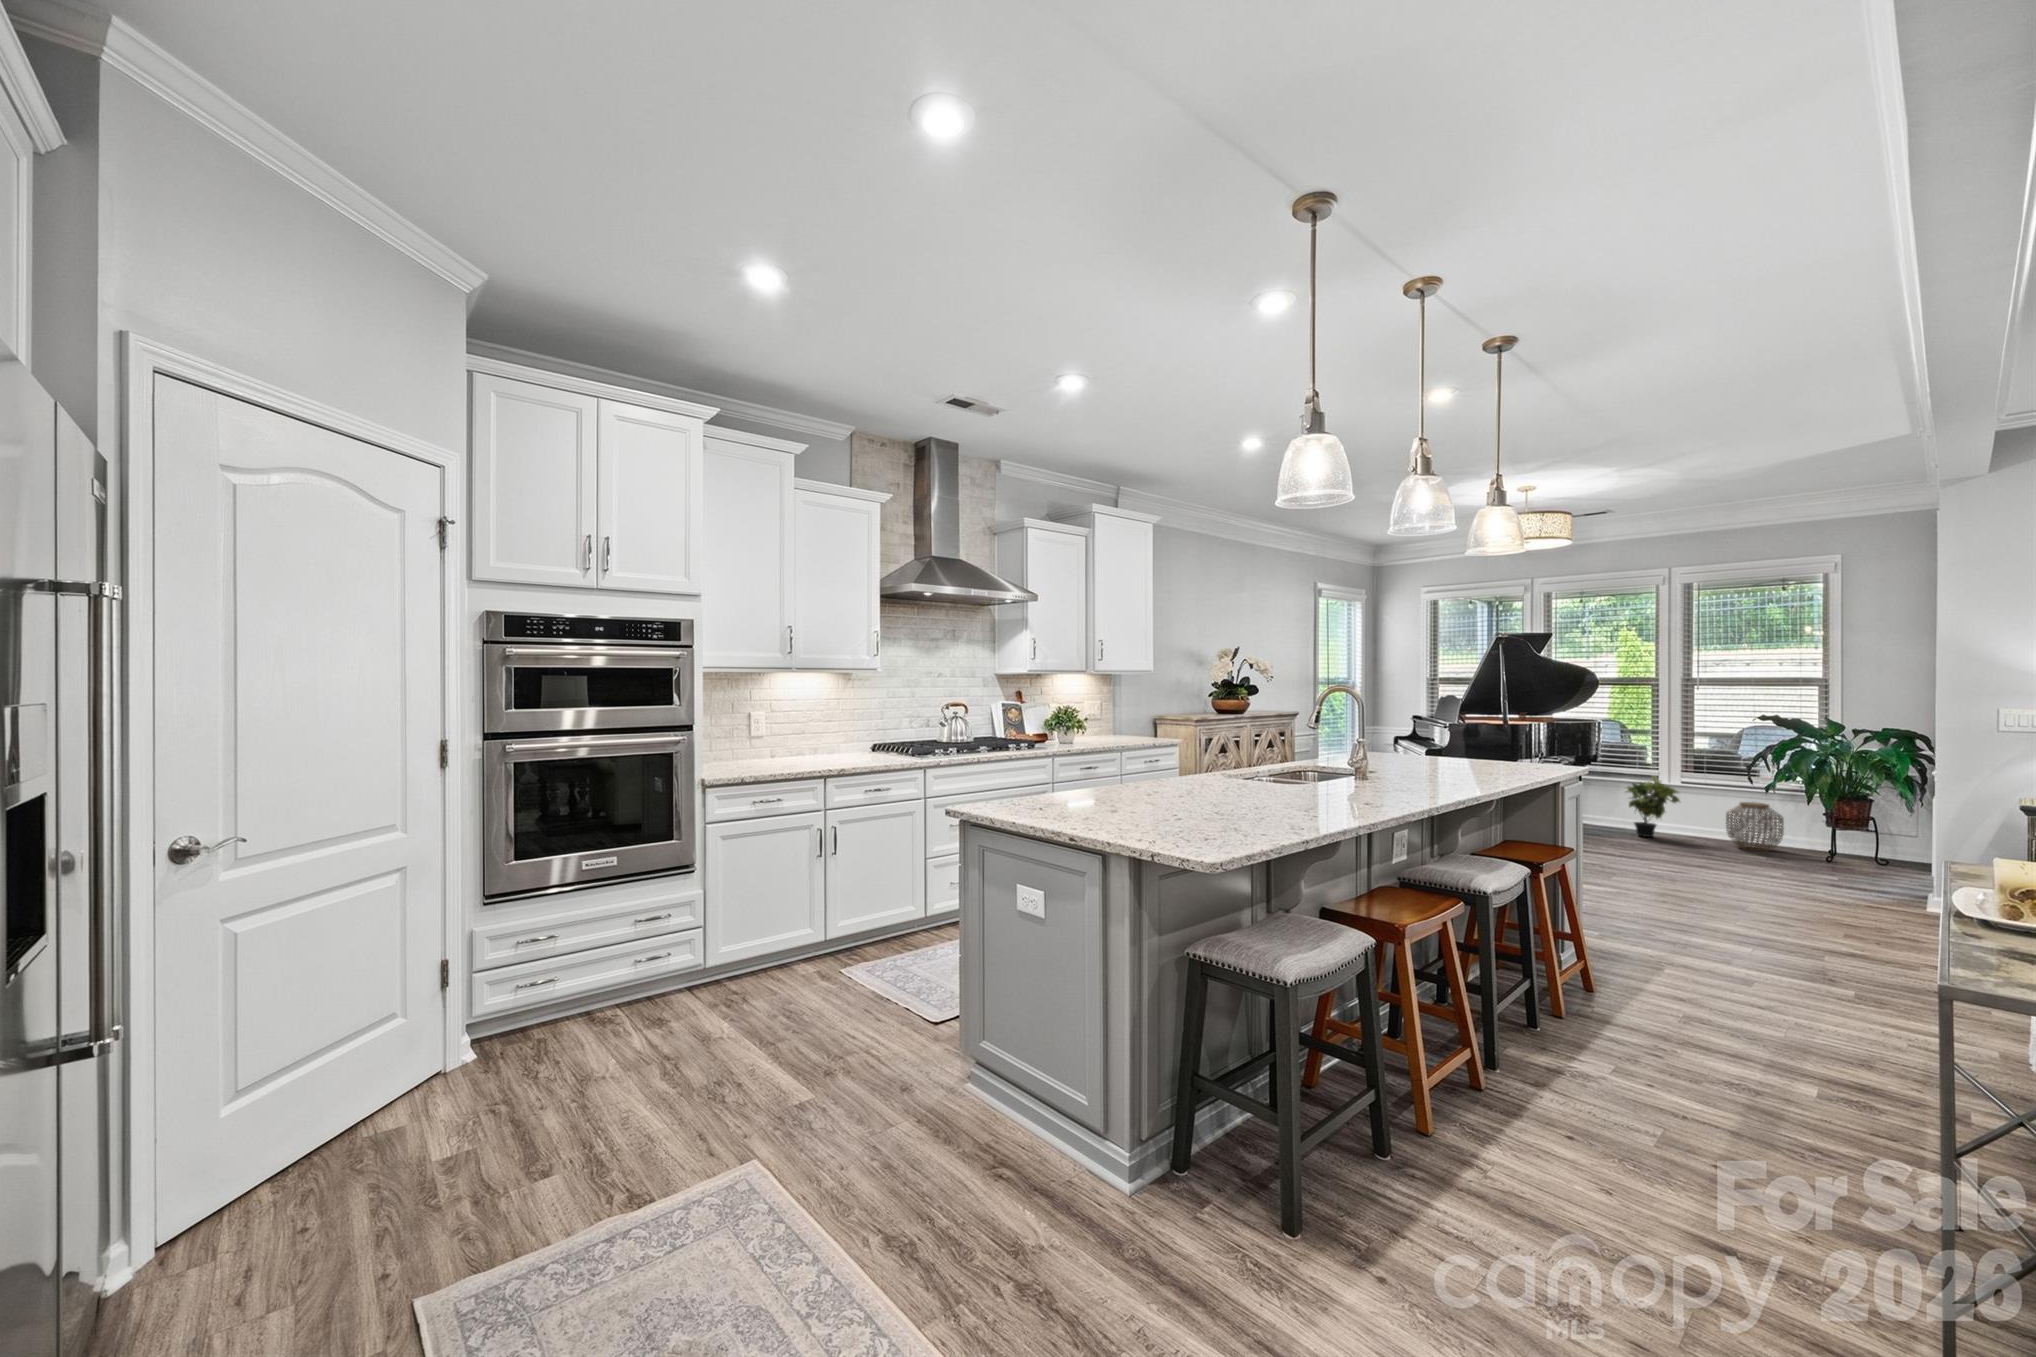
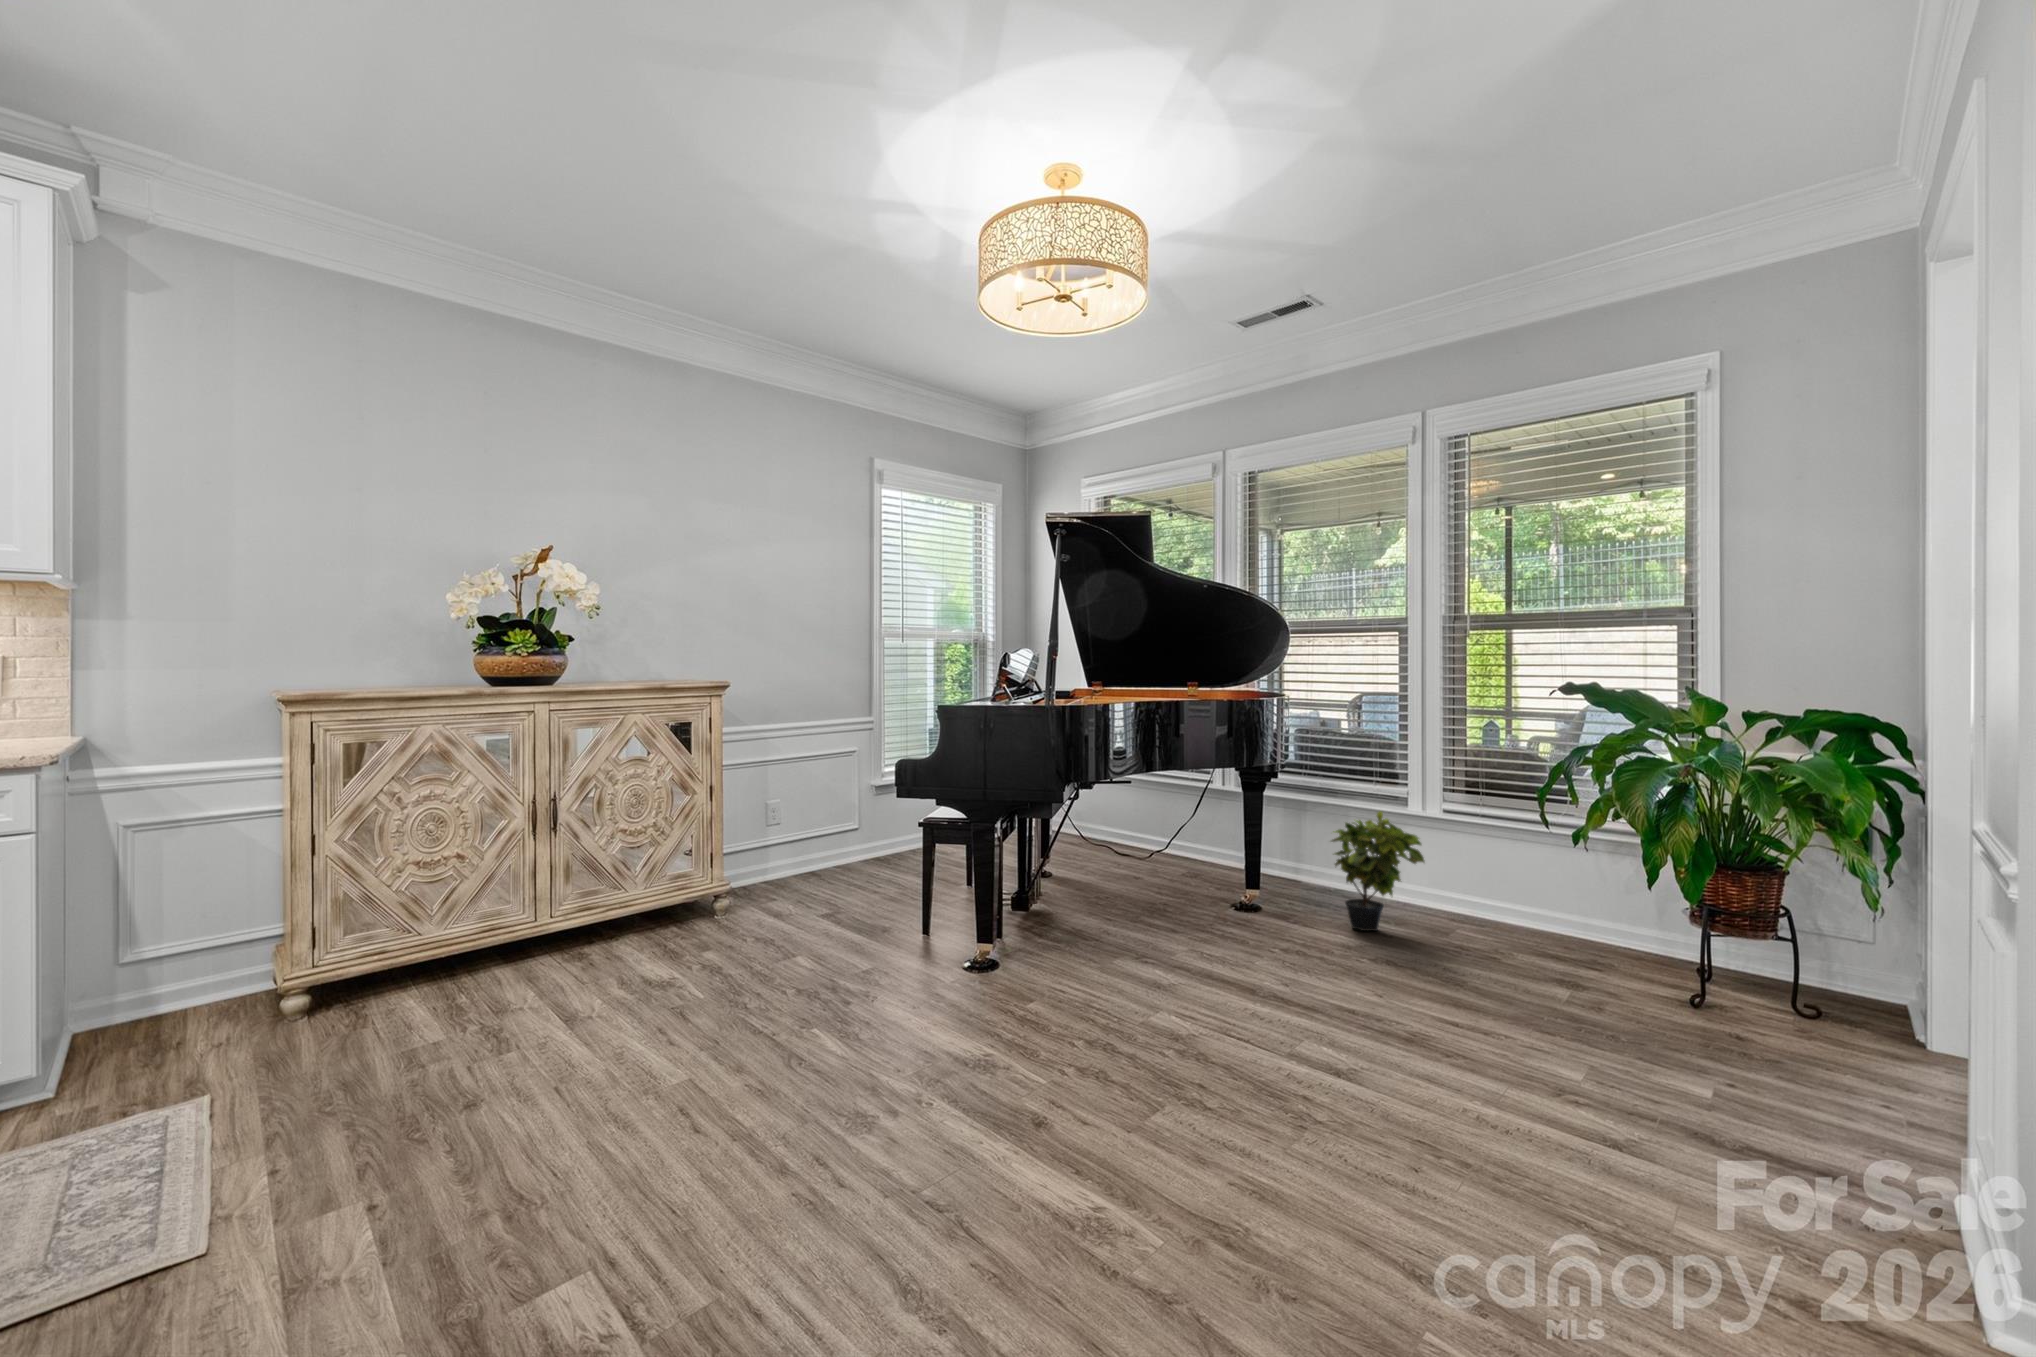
woven basket: present [1726,802,1784,852] -> none [1499,865,1607,974]

